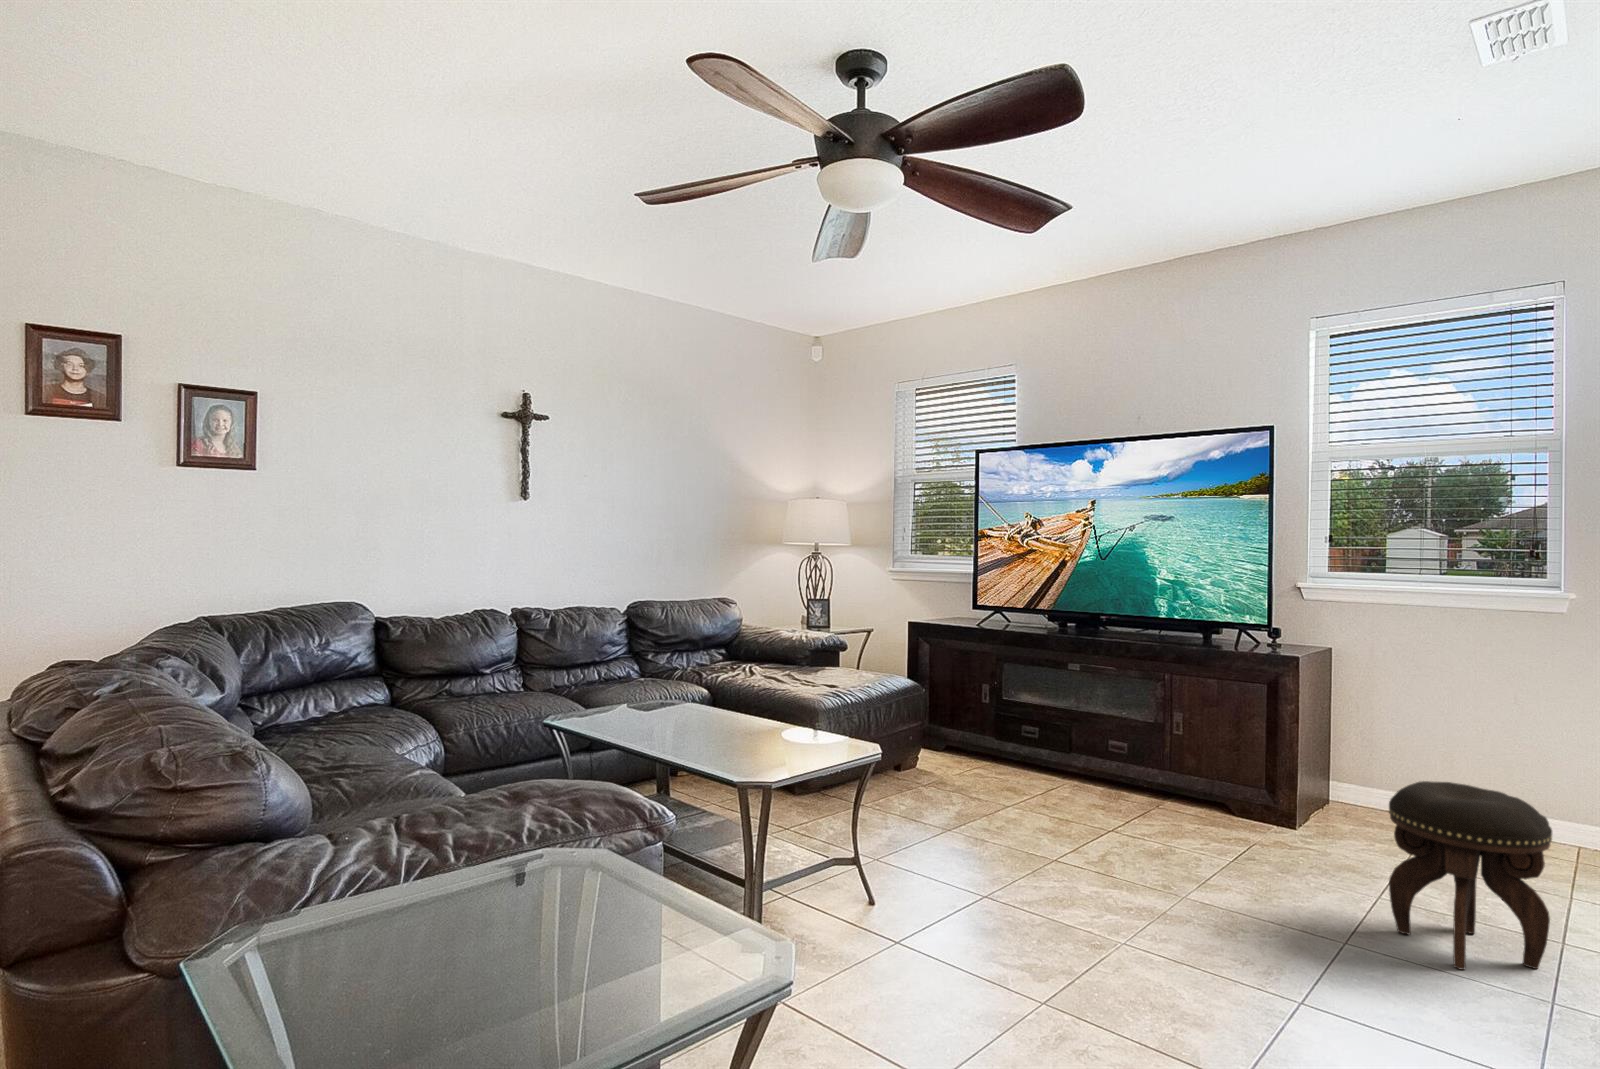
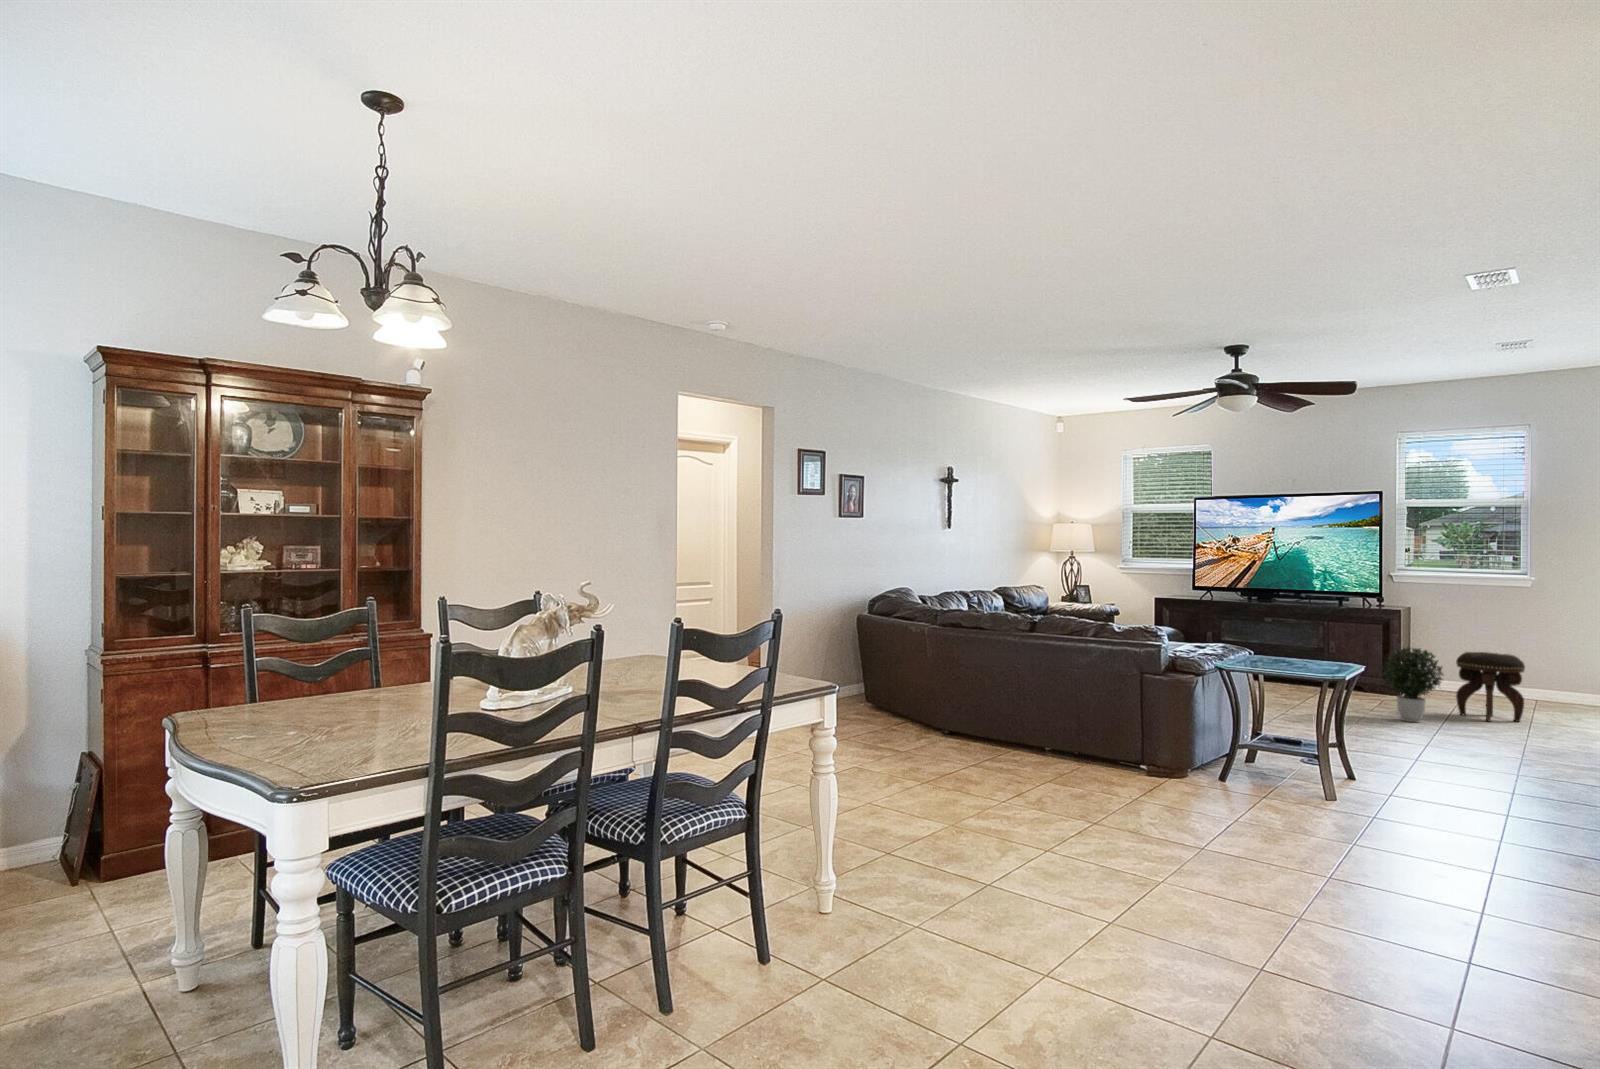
potted plant: none [1191,782,1344,980] -> present [1379,647,1443,722]

